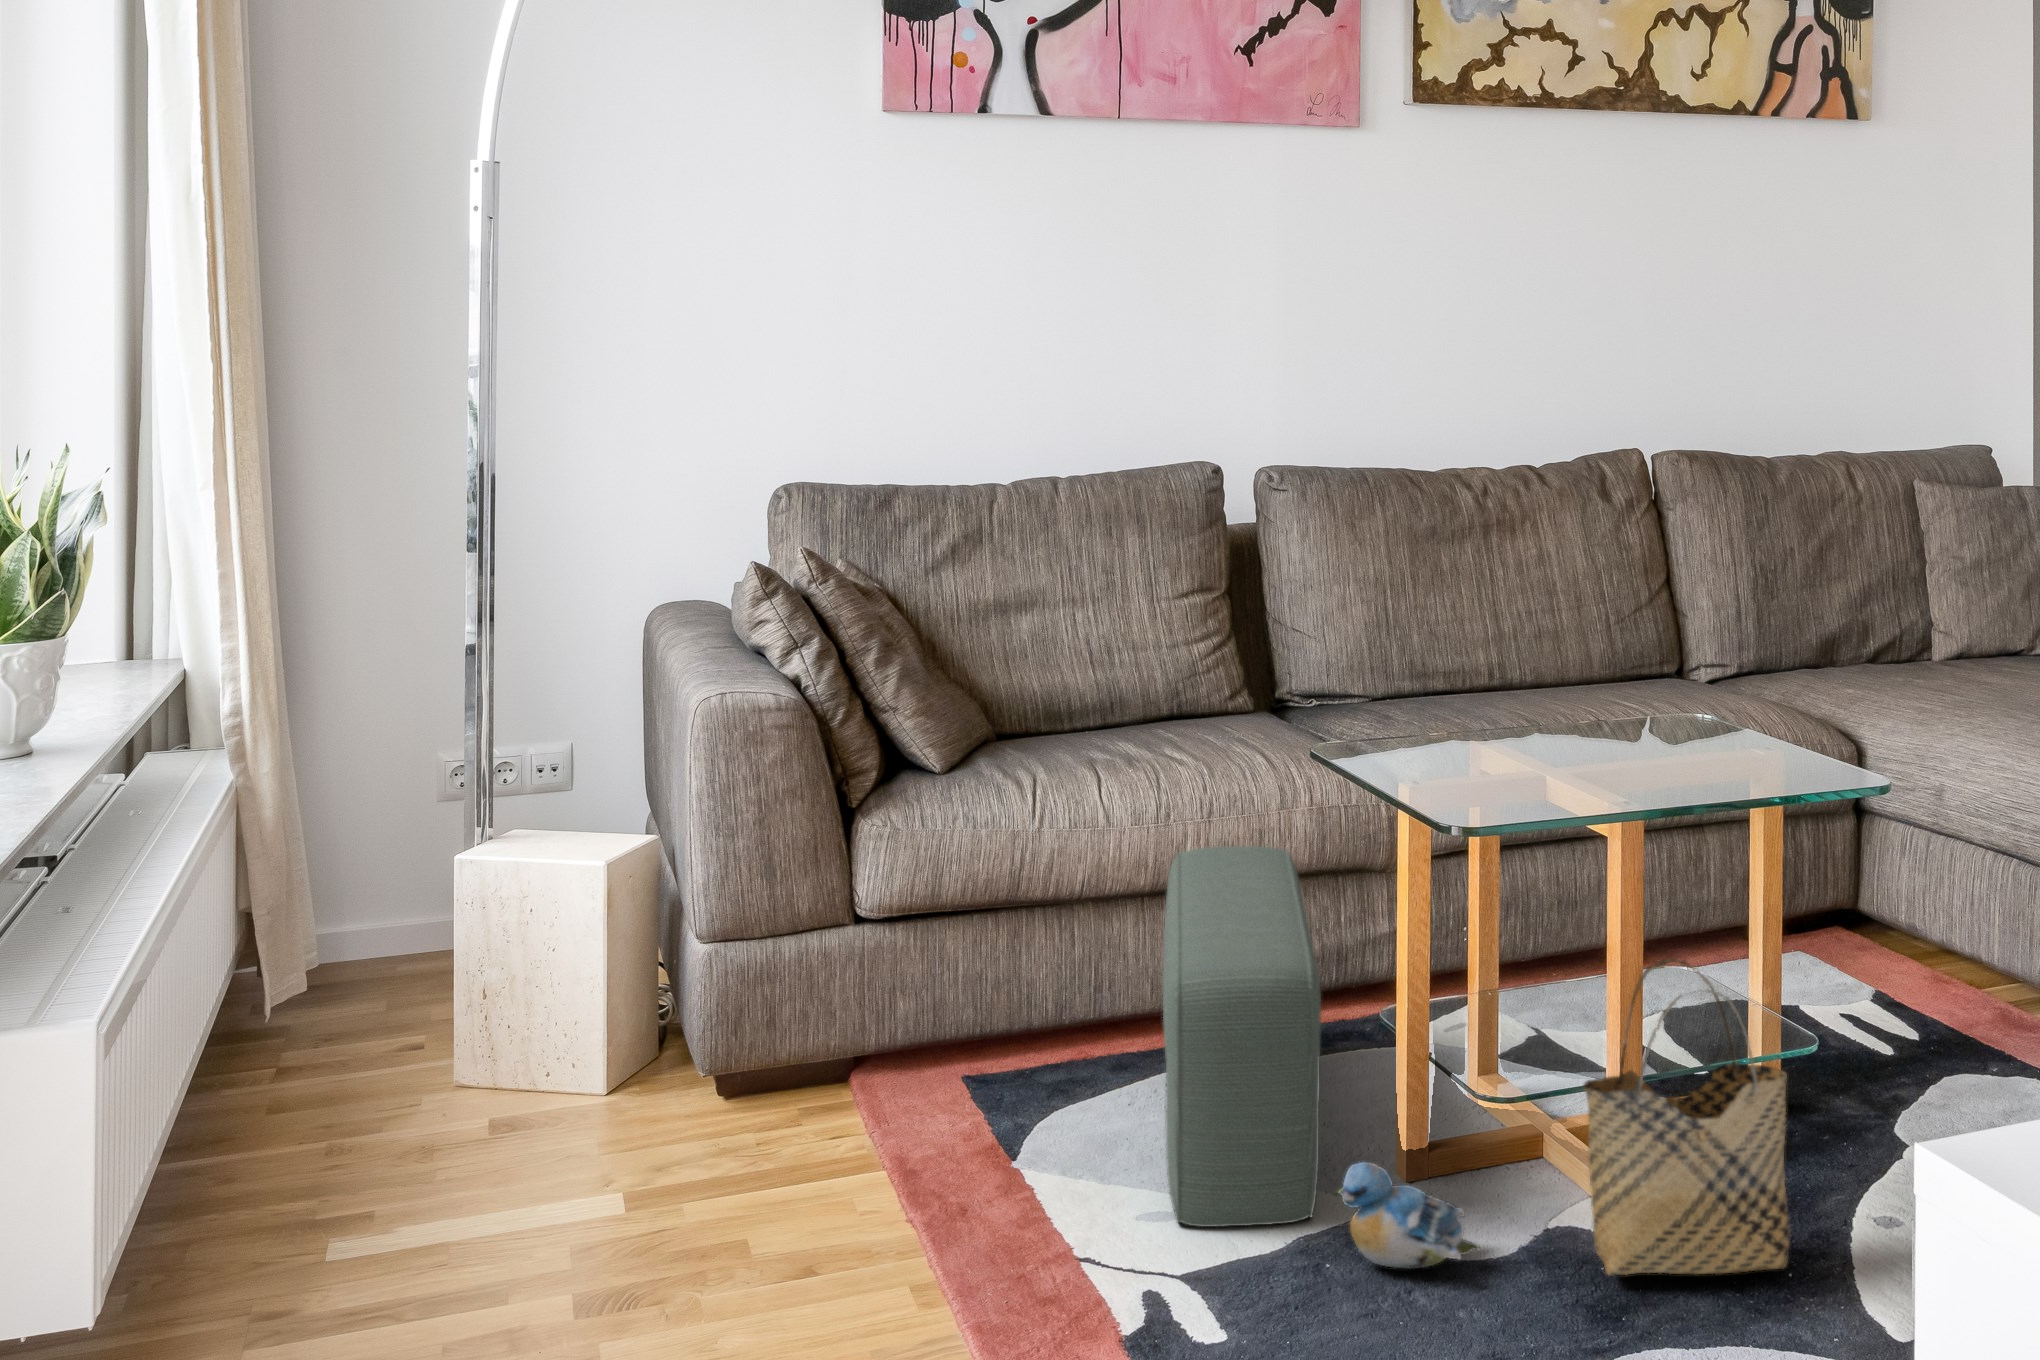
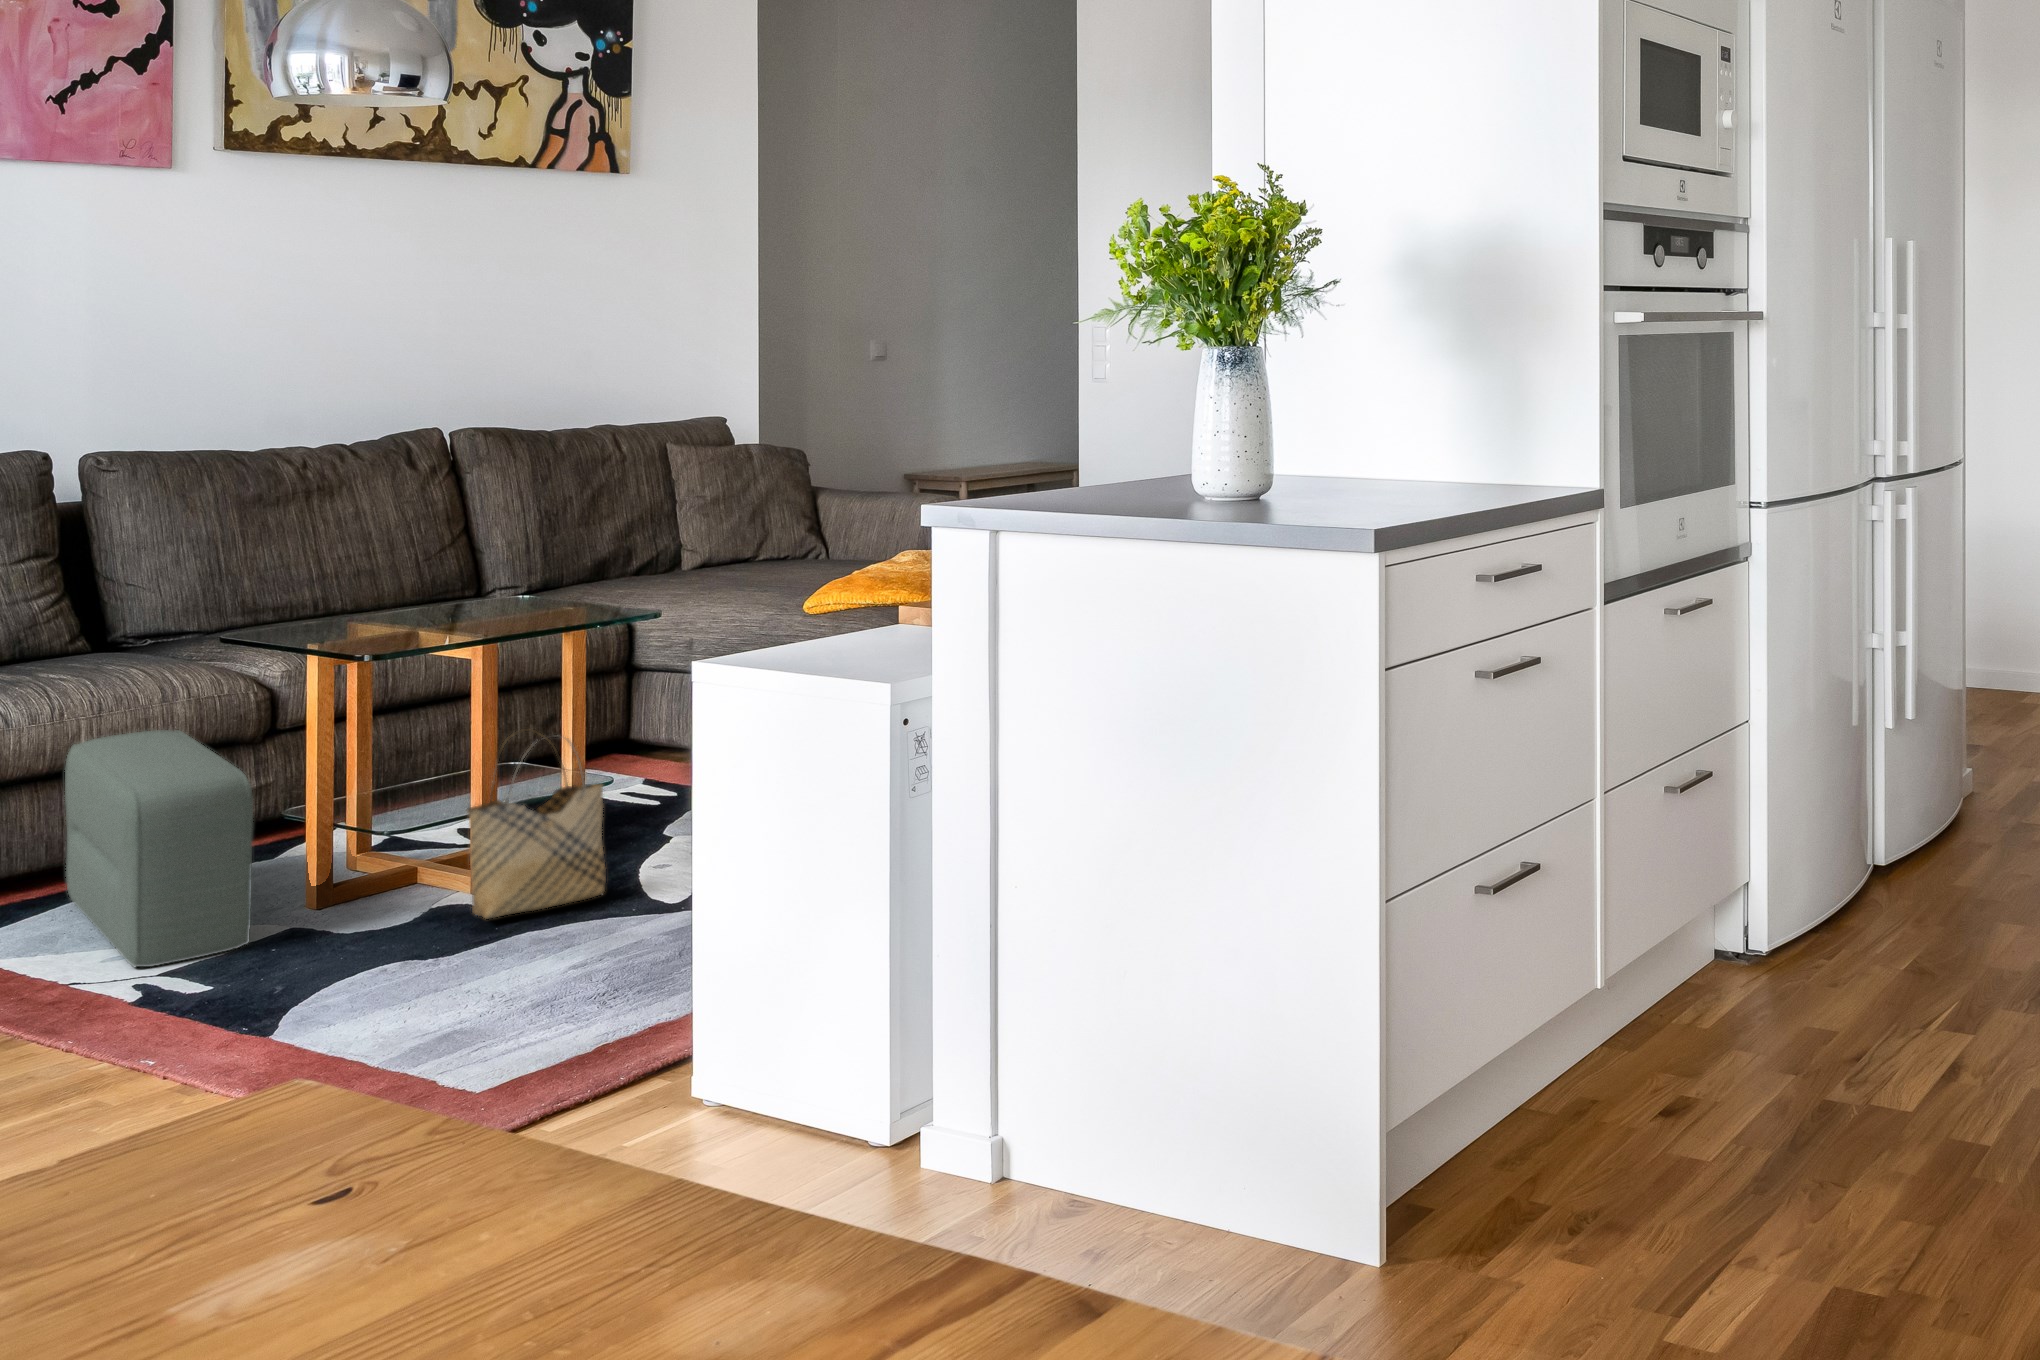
plush toy: present [1338,1162,1480,1269] -> none [280,887,391,950]

